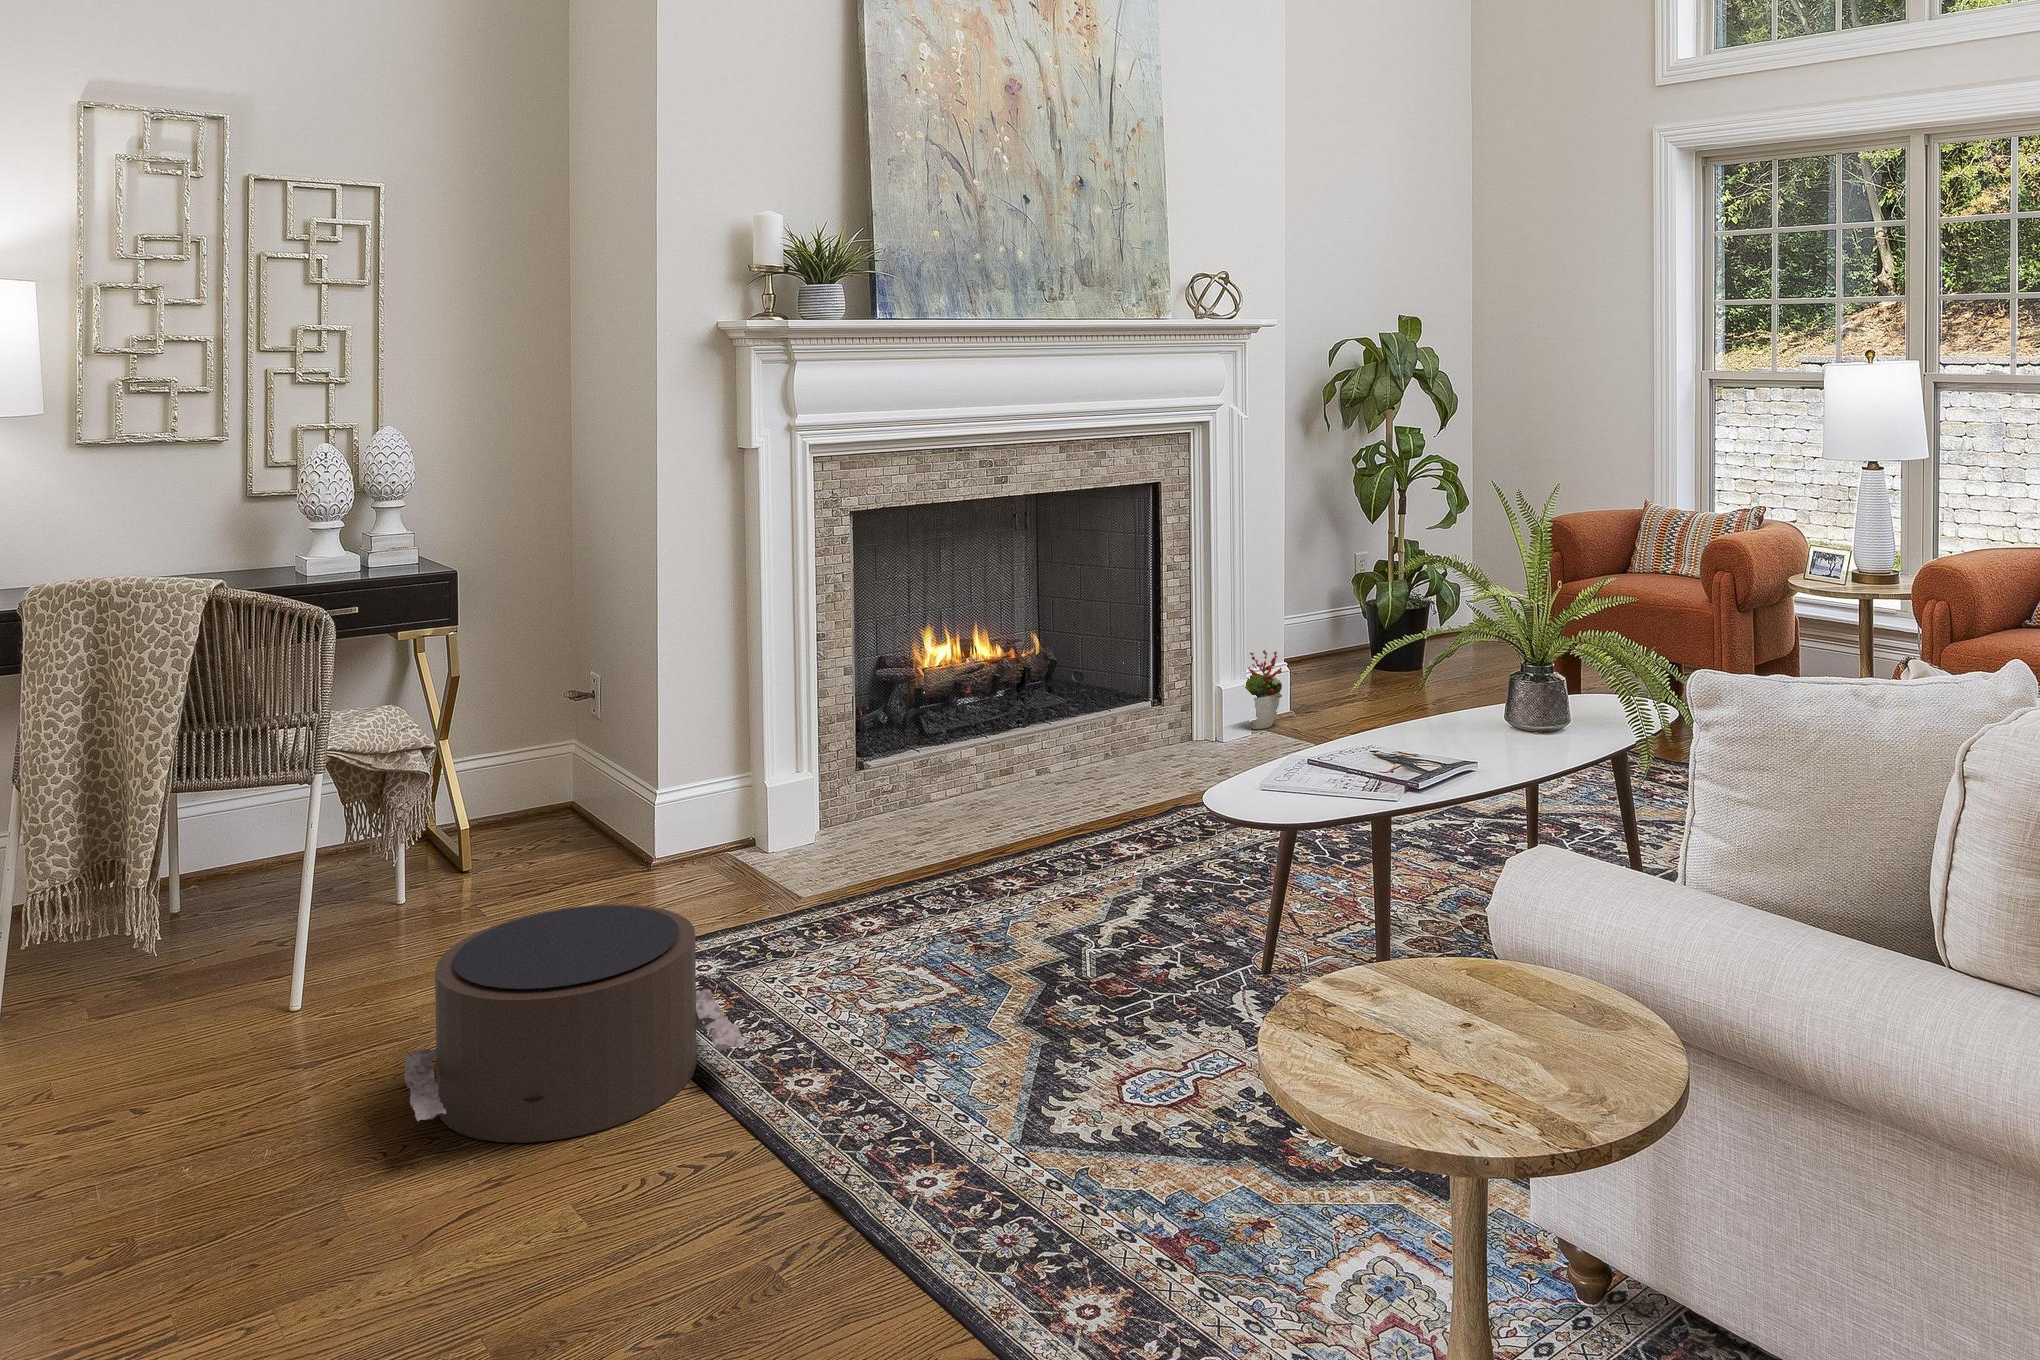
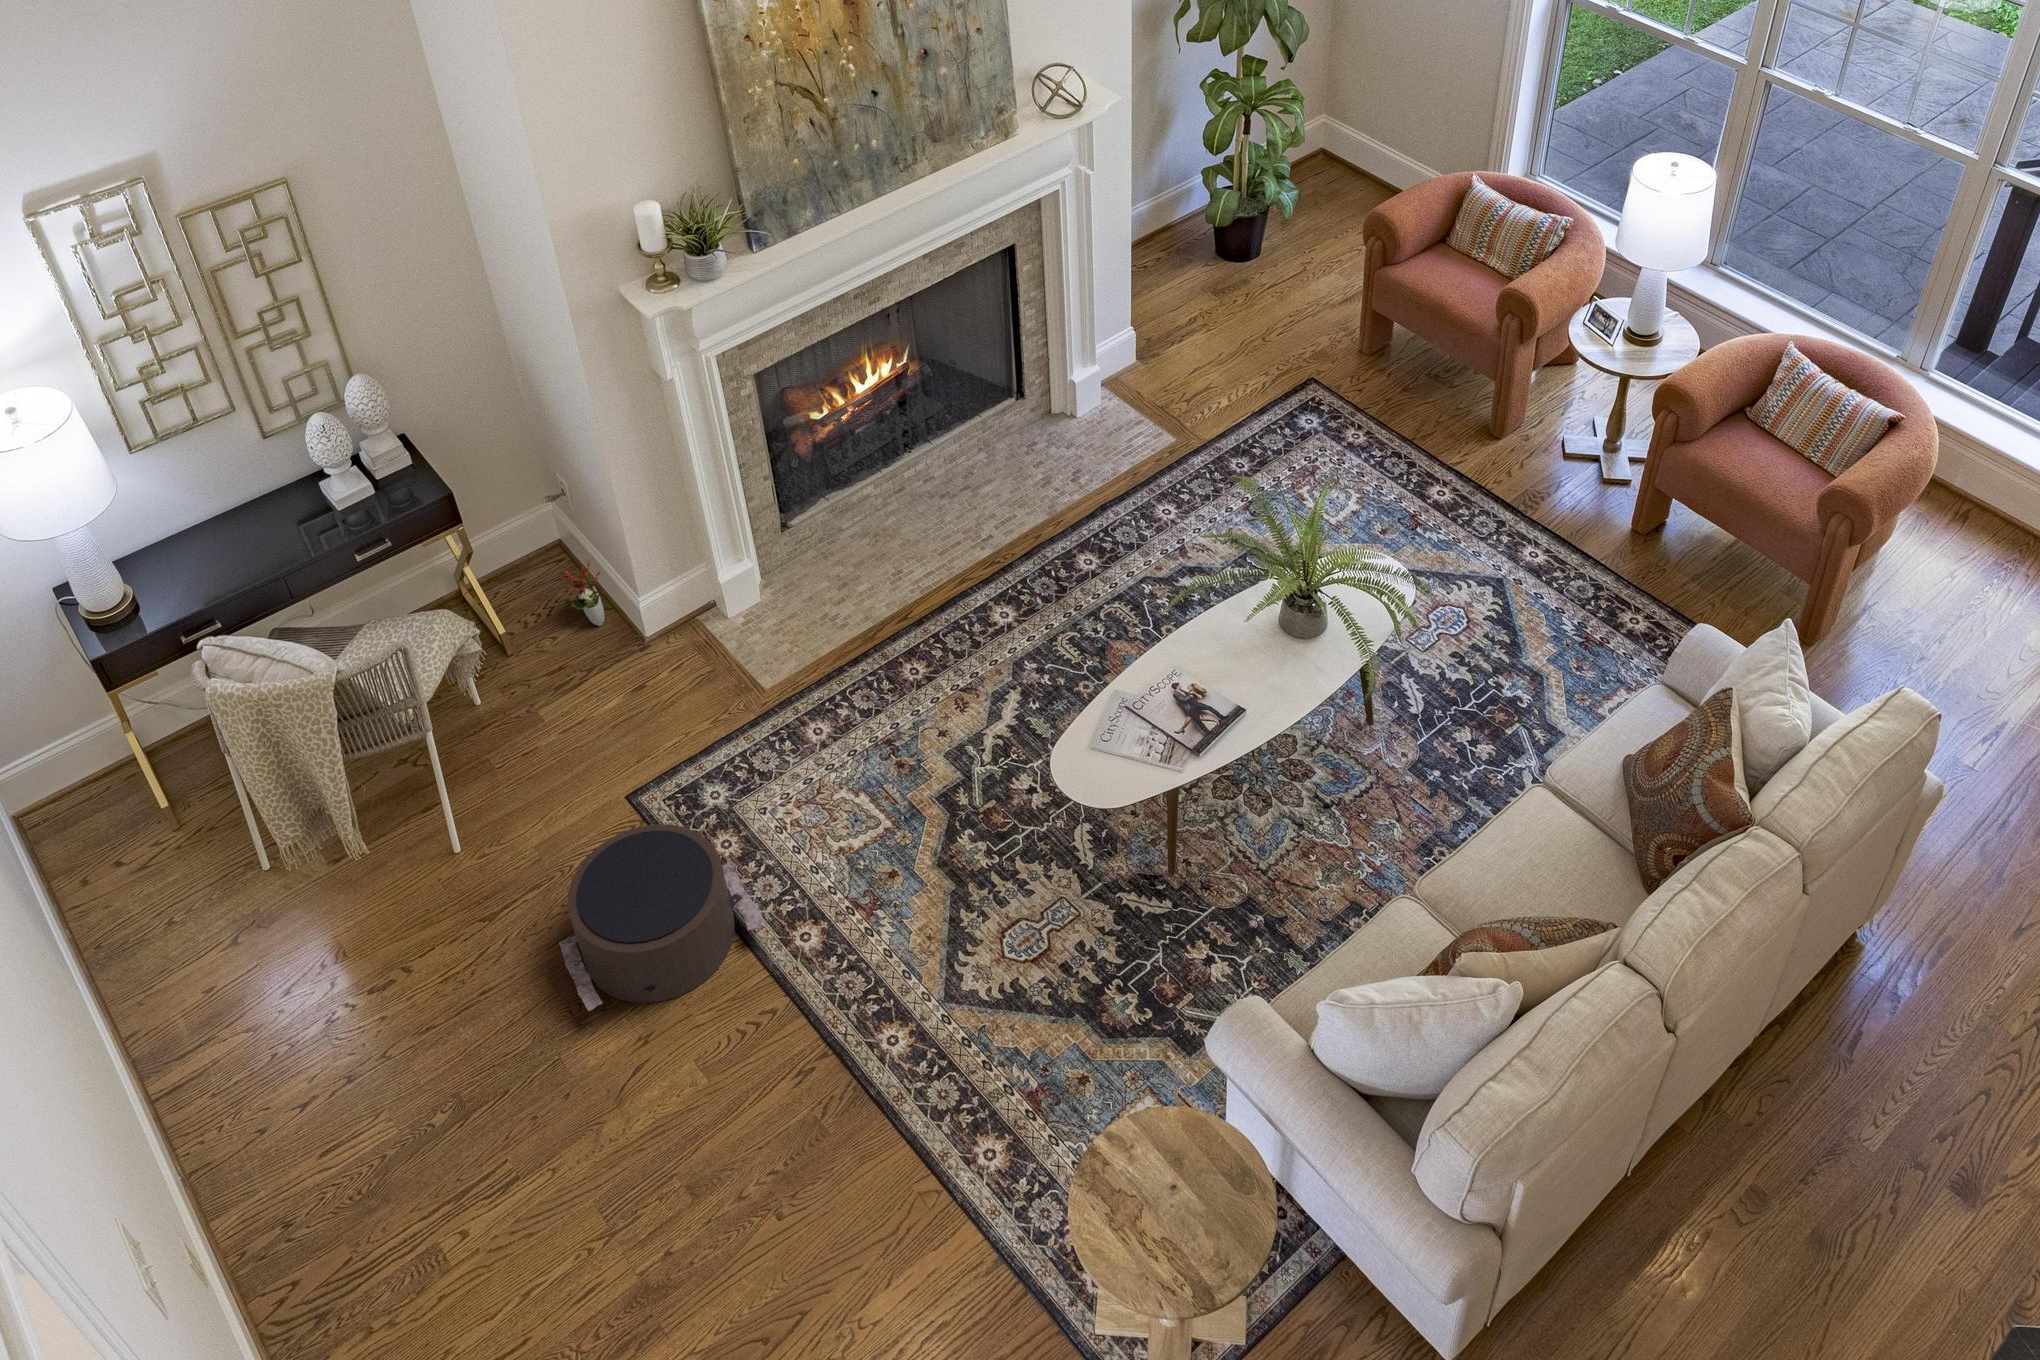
decorative plant: present [1245,650,1282,729] -> present [560,559,604,626]

